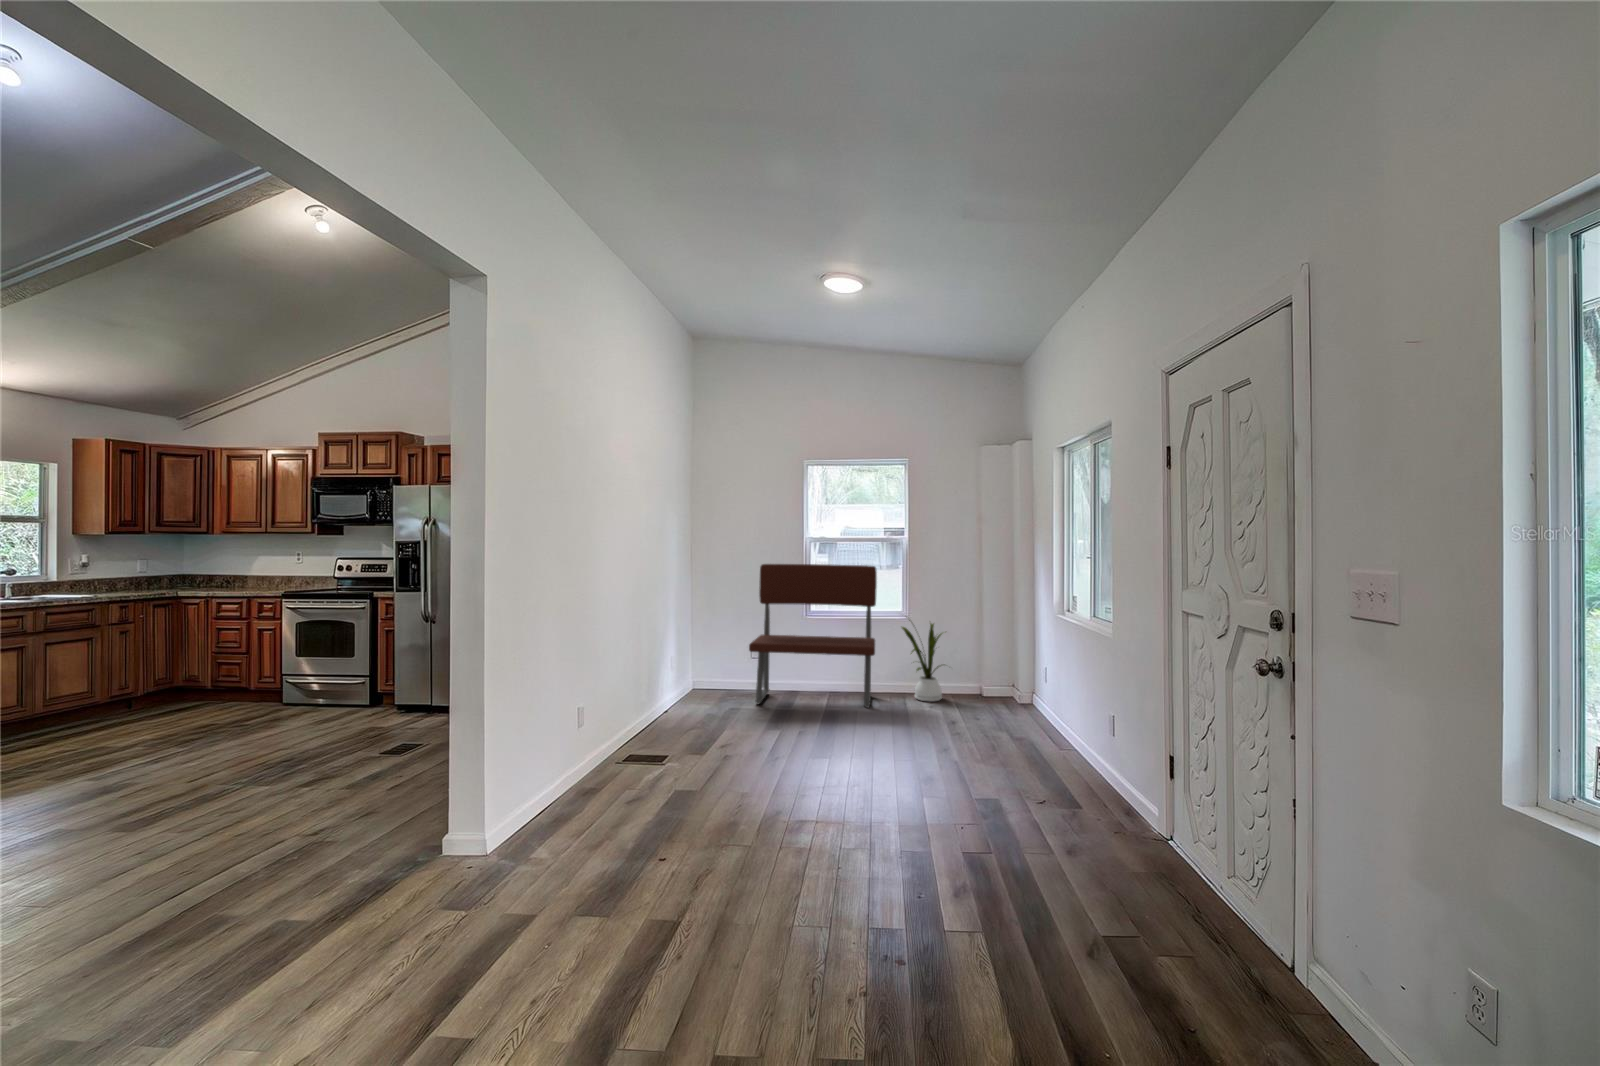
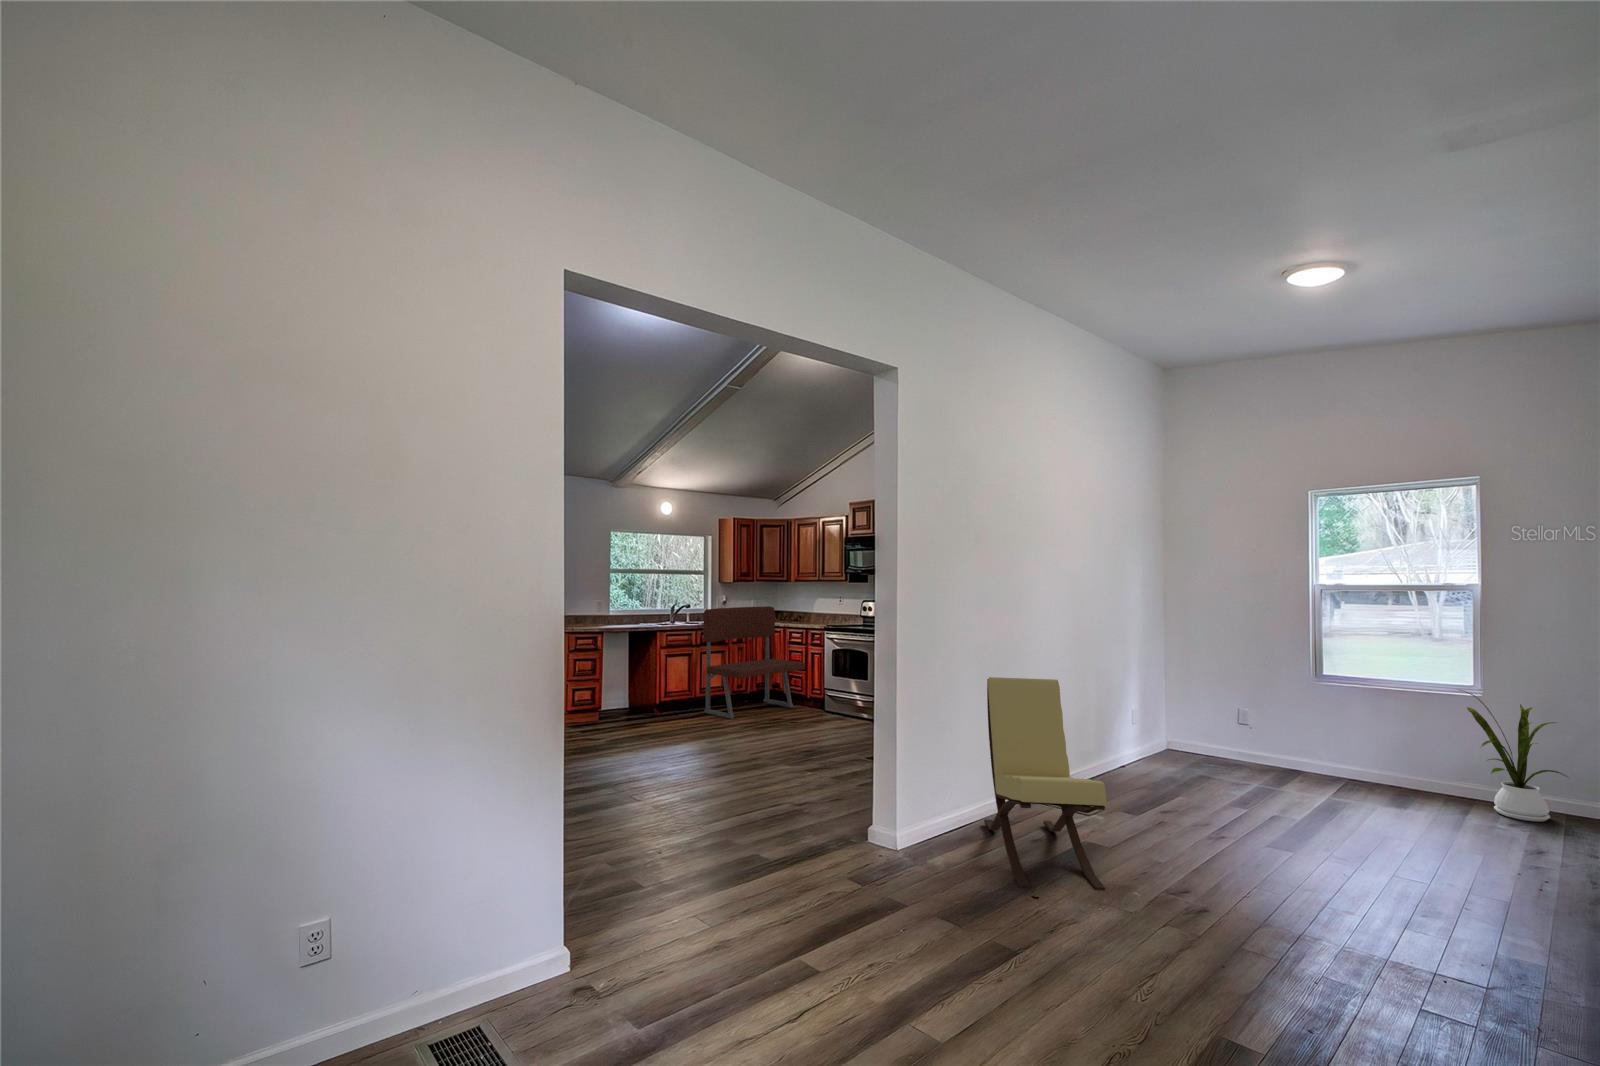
bench: present [749,564,877,708] -> present [703,606,805,719]
lounge chair: none [569,630,724,852] -> present [984,677,1107,890]

